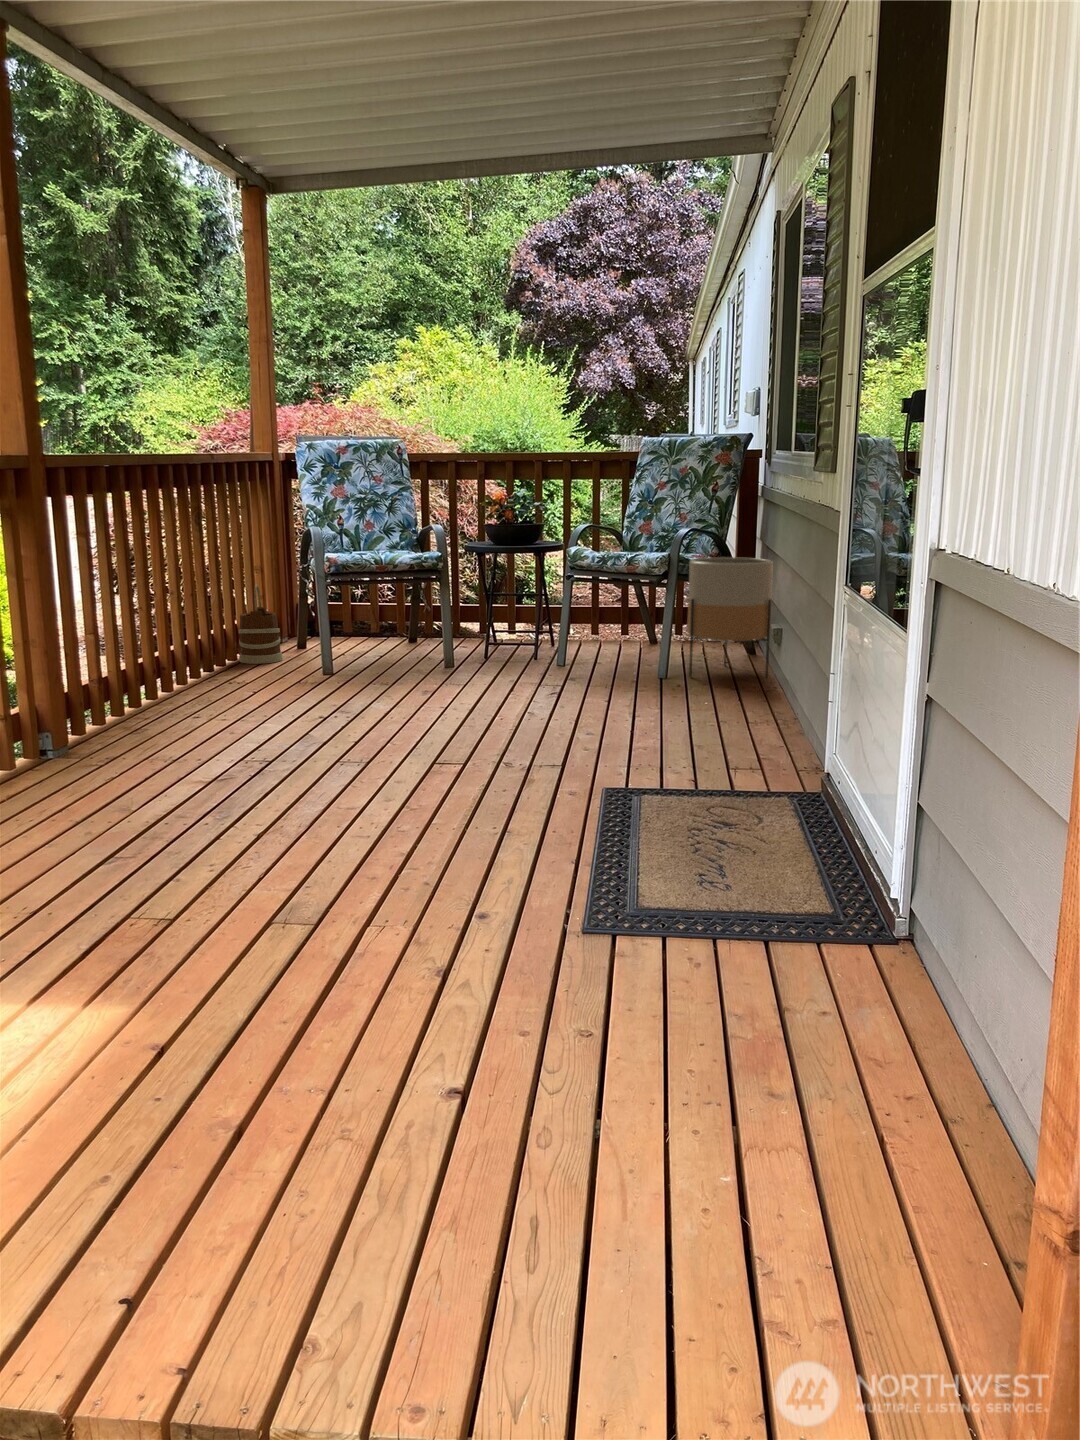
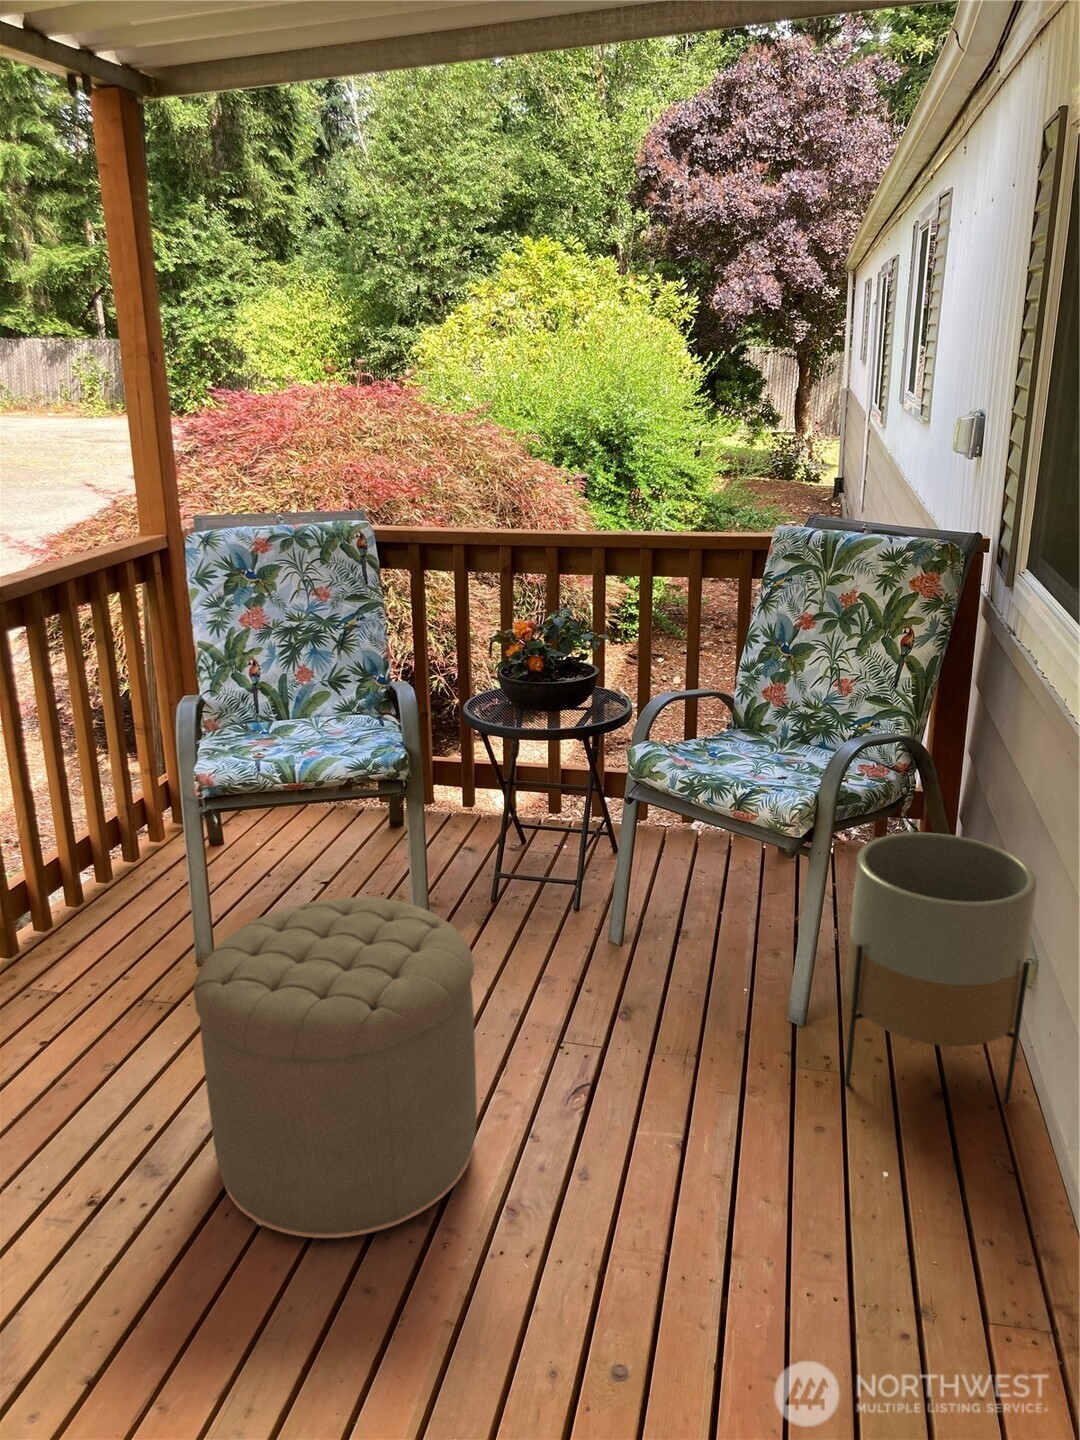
ottoman: none [381,574,512,705] -> present [194,897,477,1238]
wooden bucket: present [238,585,283,664] -> none [59,807,141,944]

